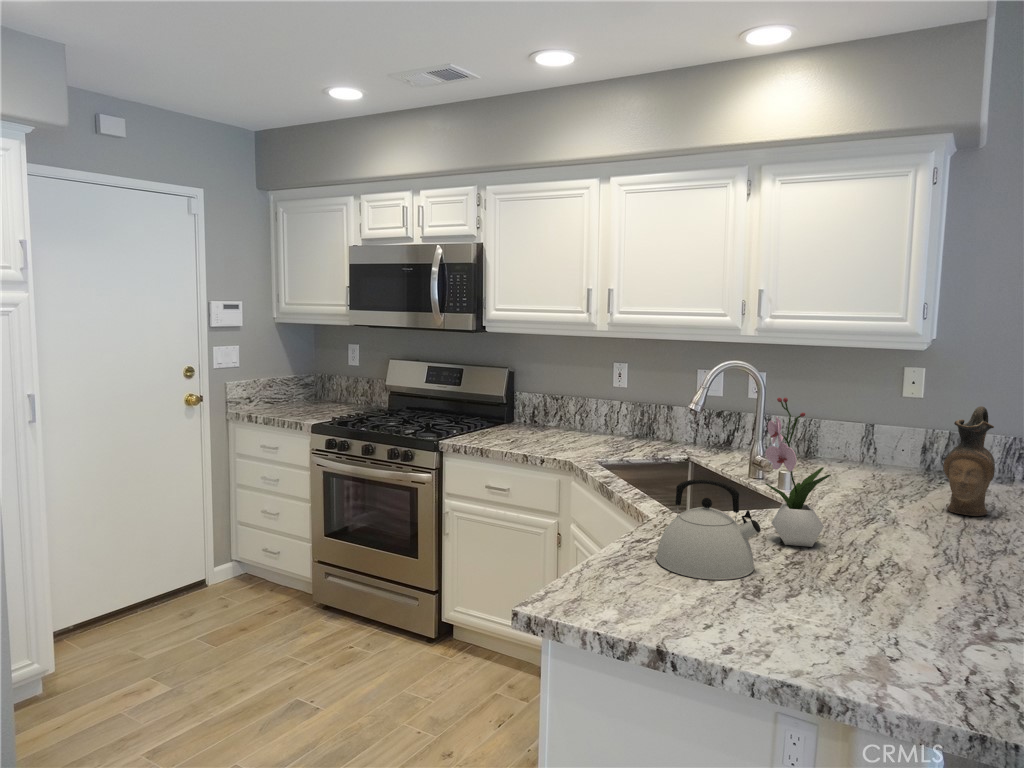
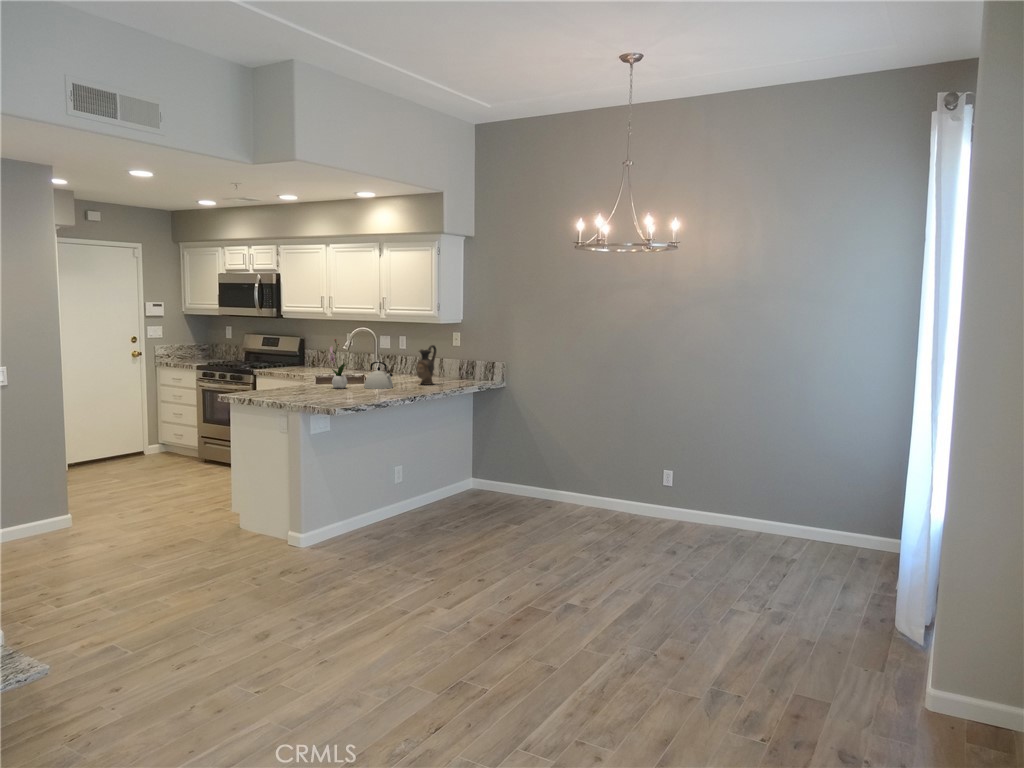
kettle: present [656,479,761,580] -> present [364,362,393,389]

